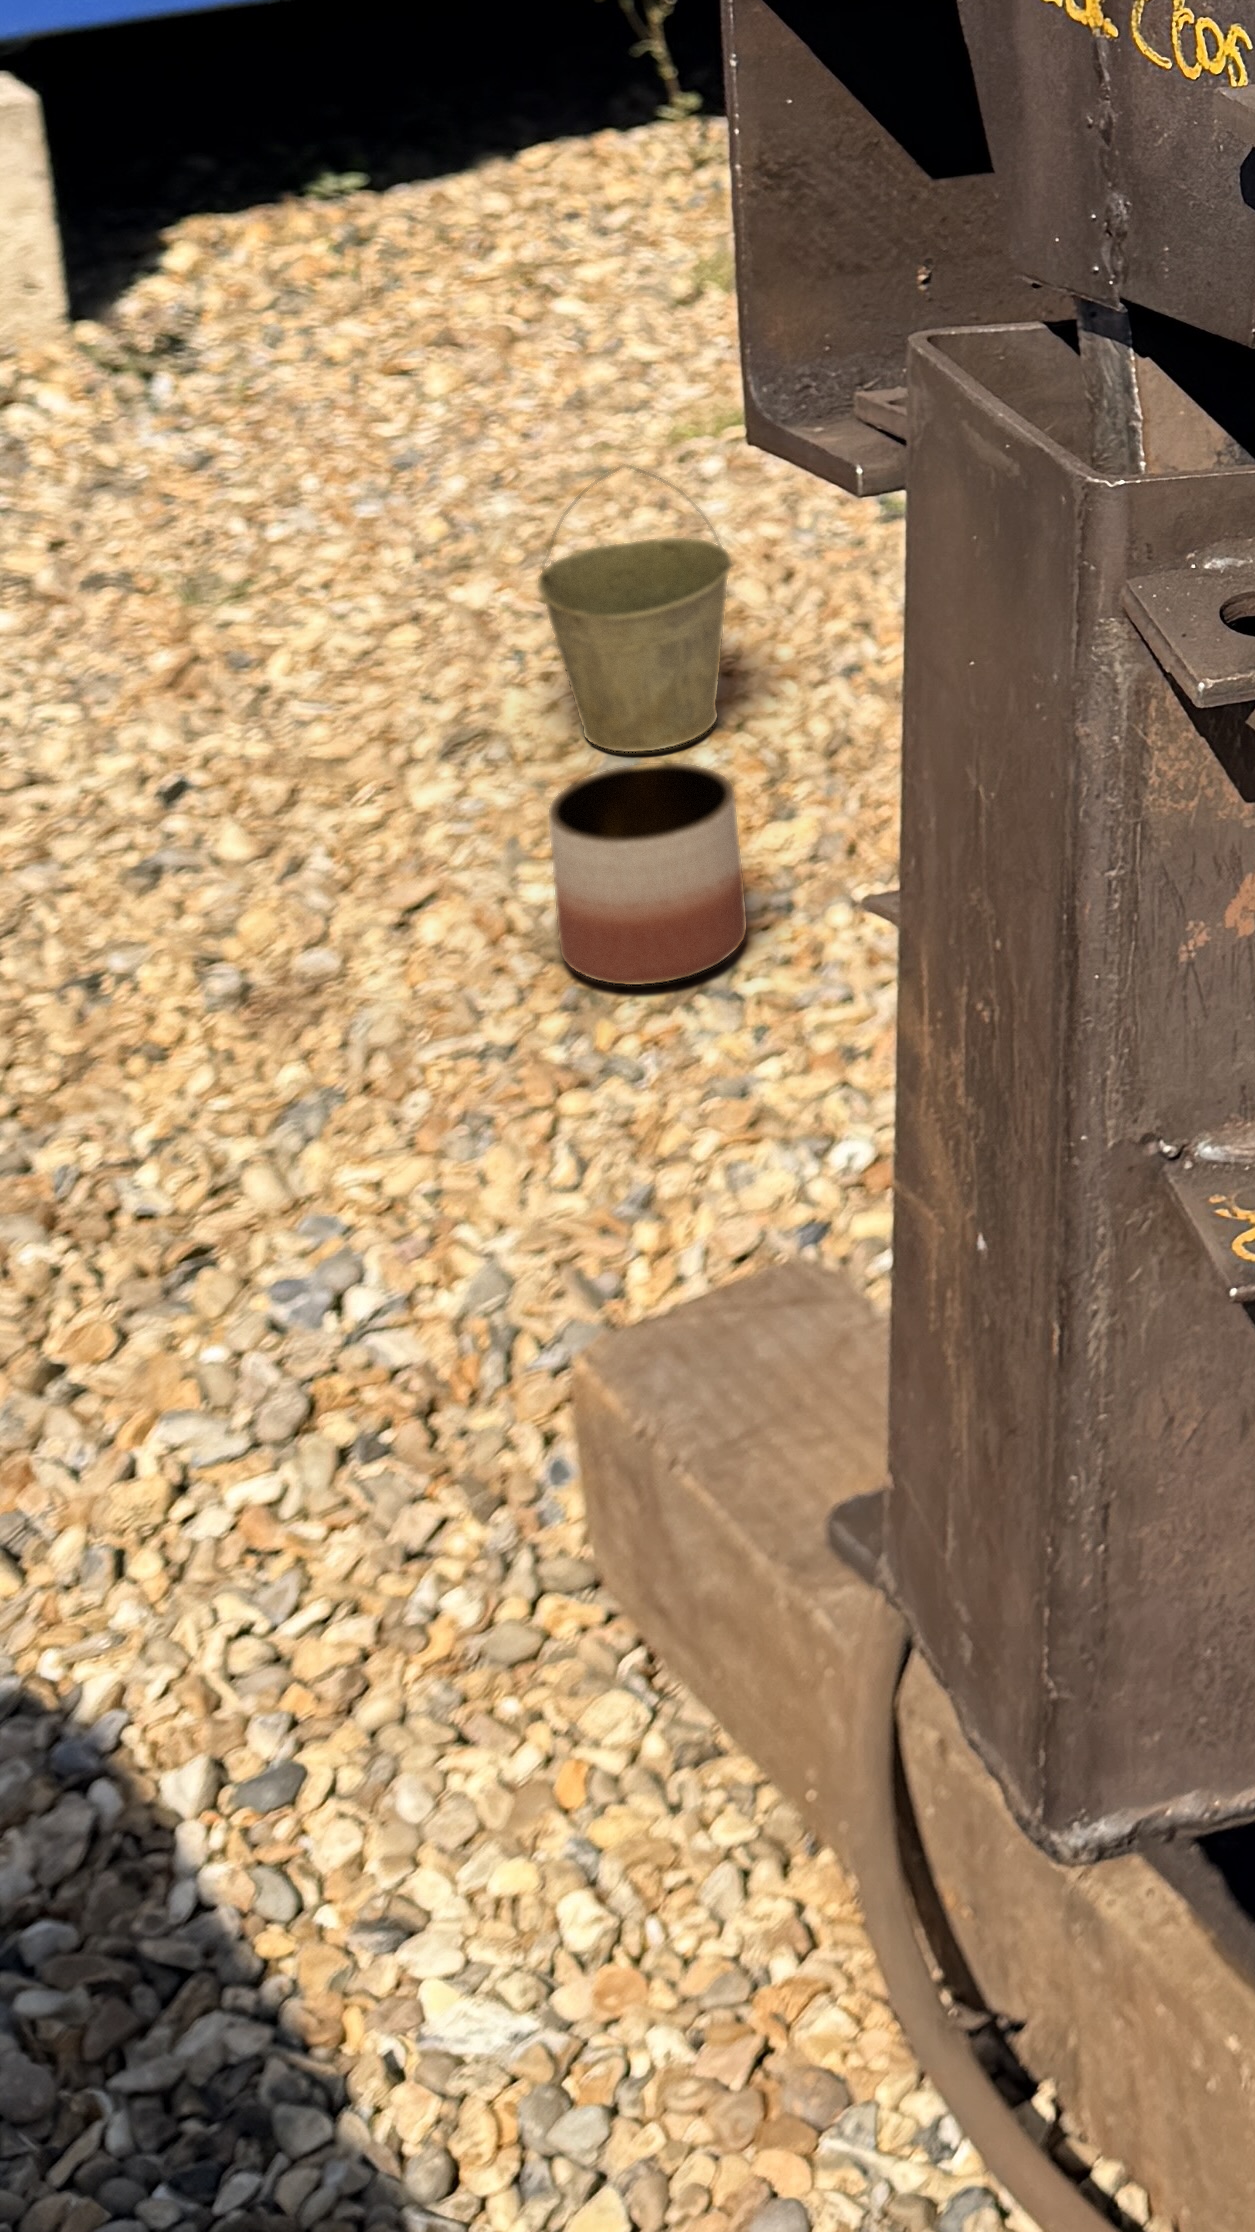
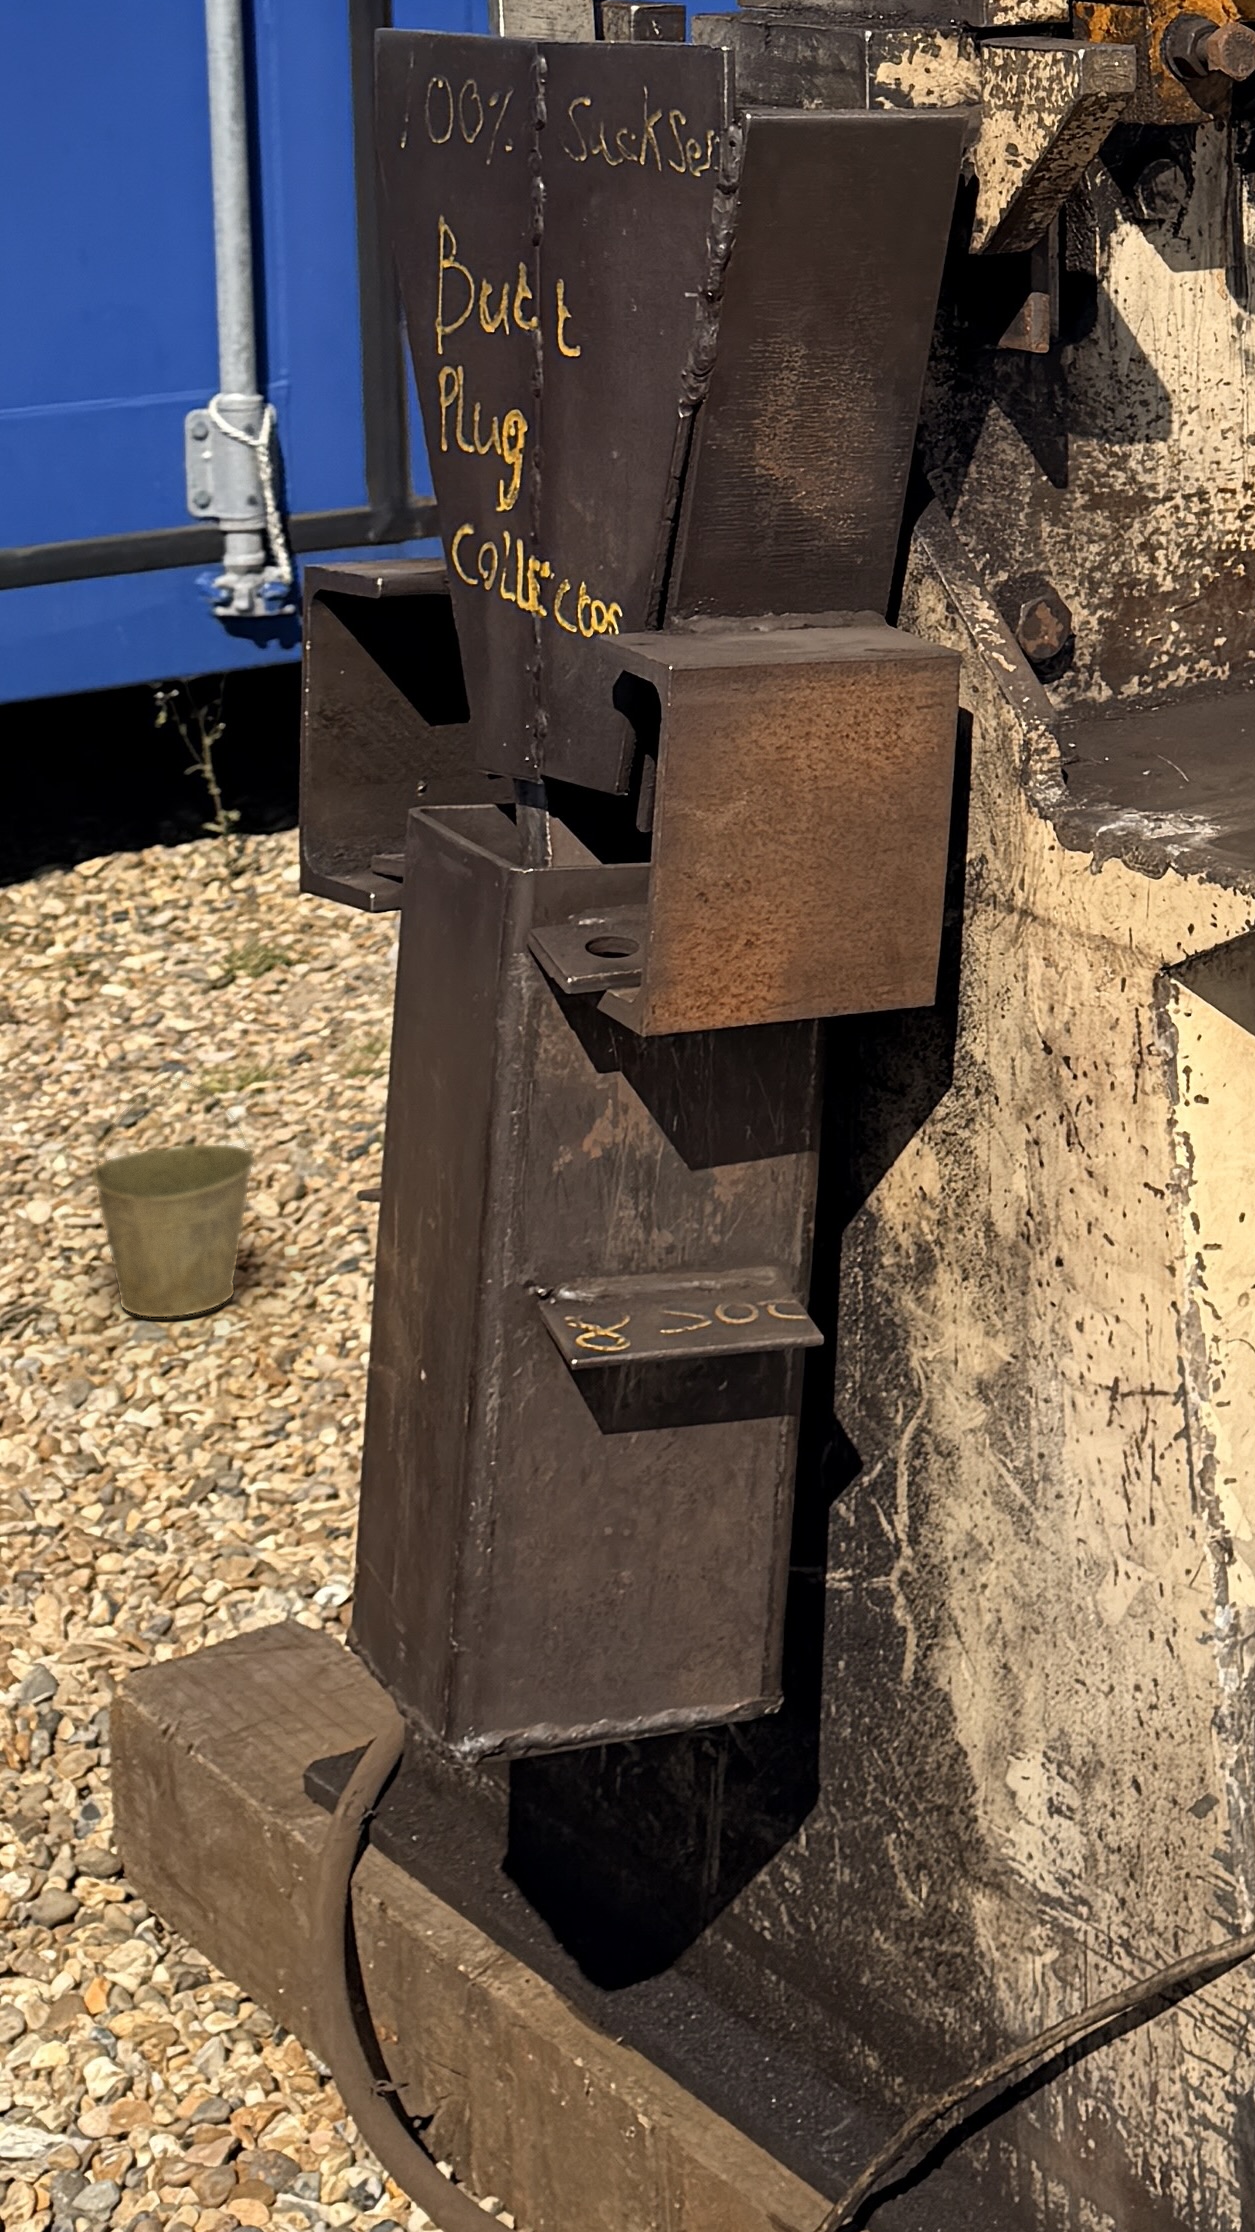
planter: present [549,763,747,985] -> none [99,1303,253,1477]

